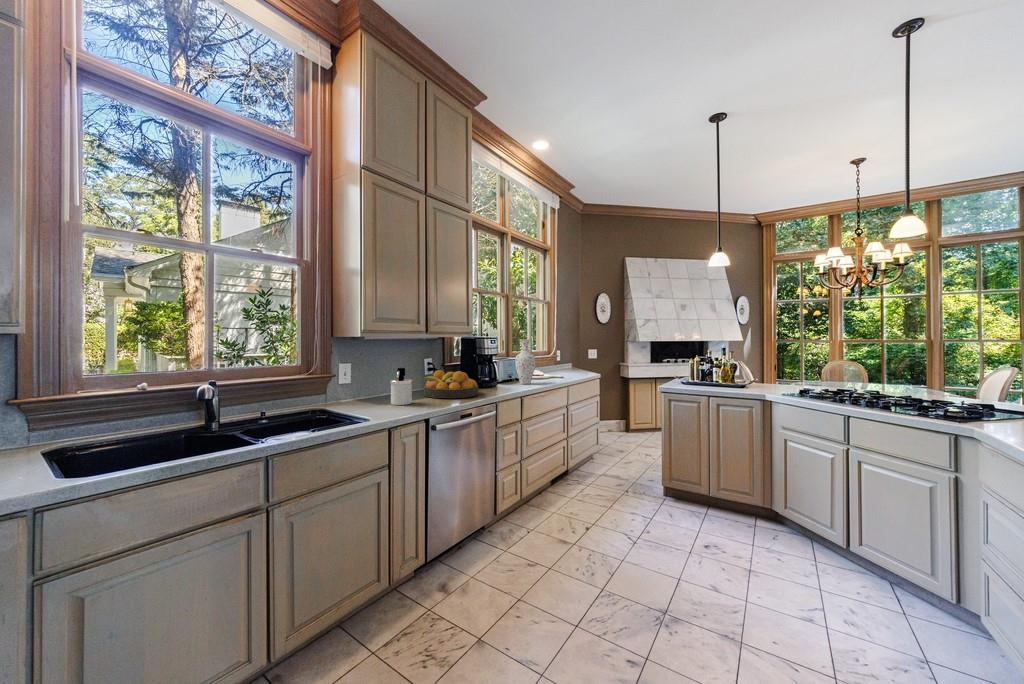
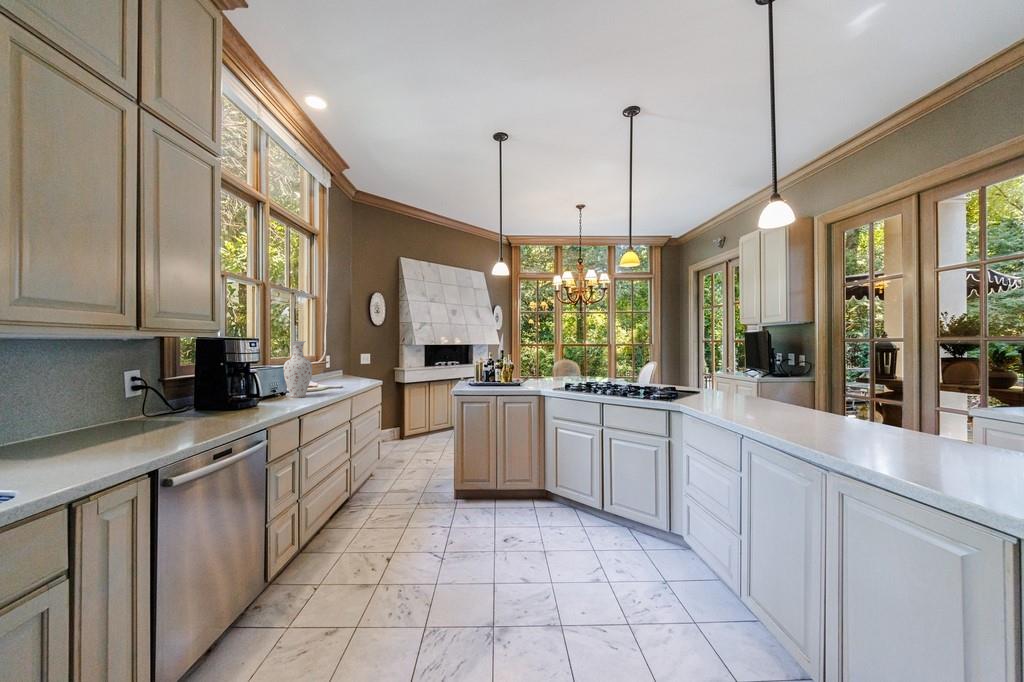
soap dispenser: present [390,368,413,405] -> none [54,391,109,457]
fruit bowl: present [423,370,479,398] -> none [127,389,235,433]

